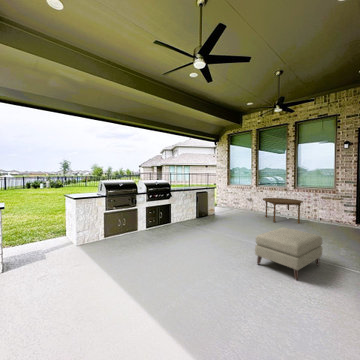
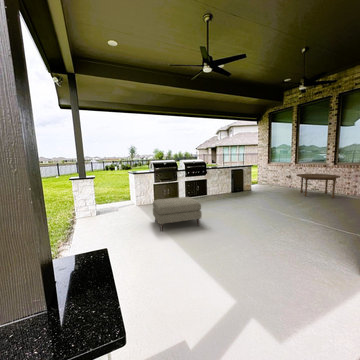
ottoman: present [255,228,322,280] -> present [153,197,202,231]

